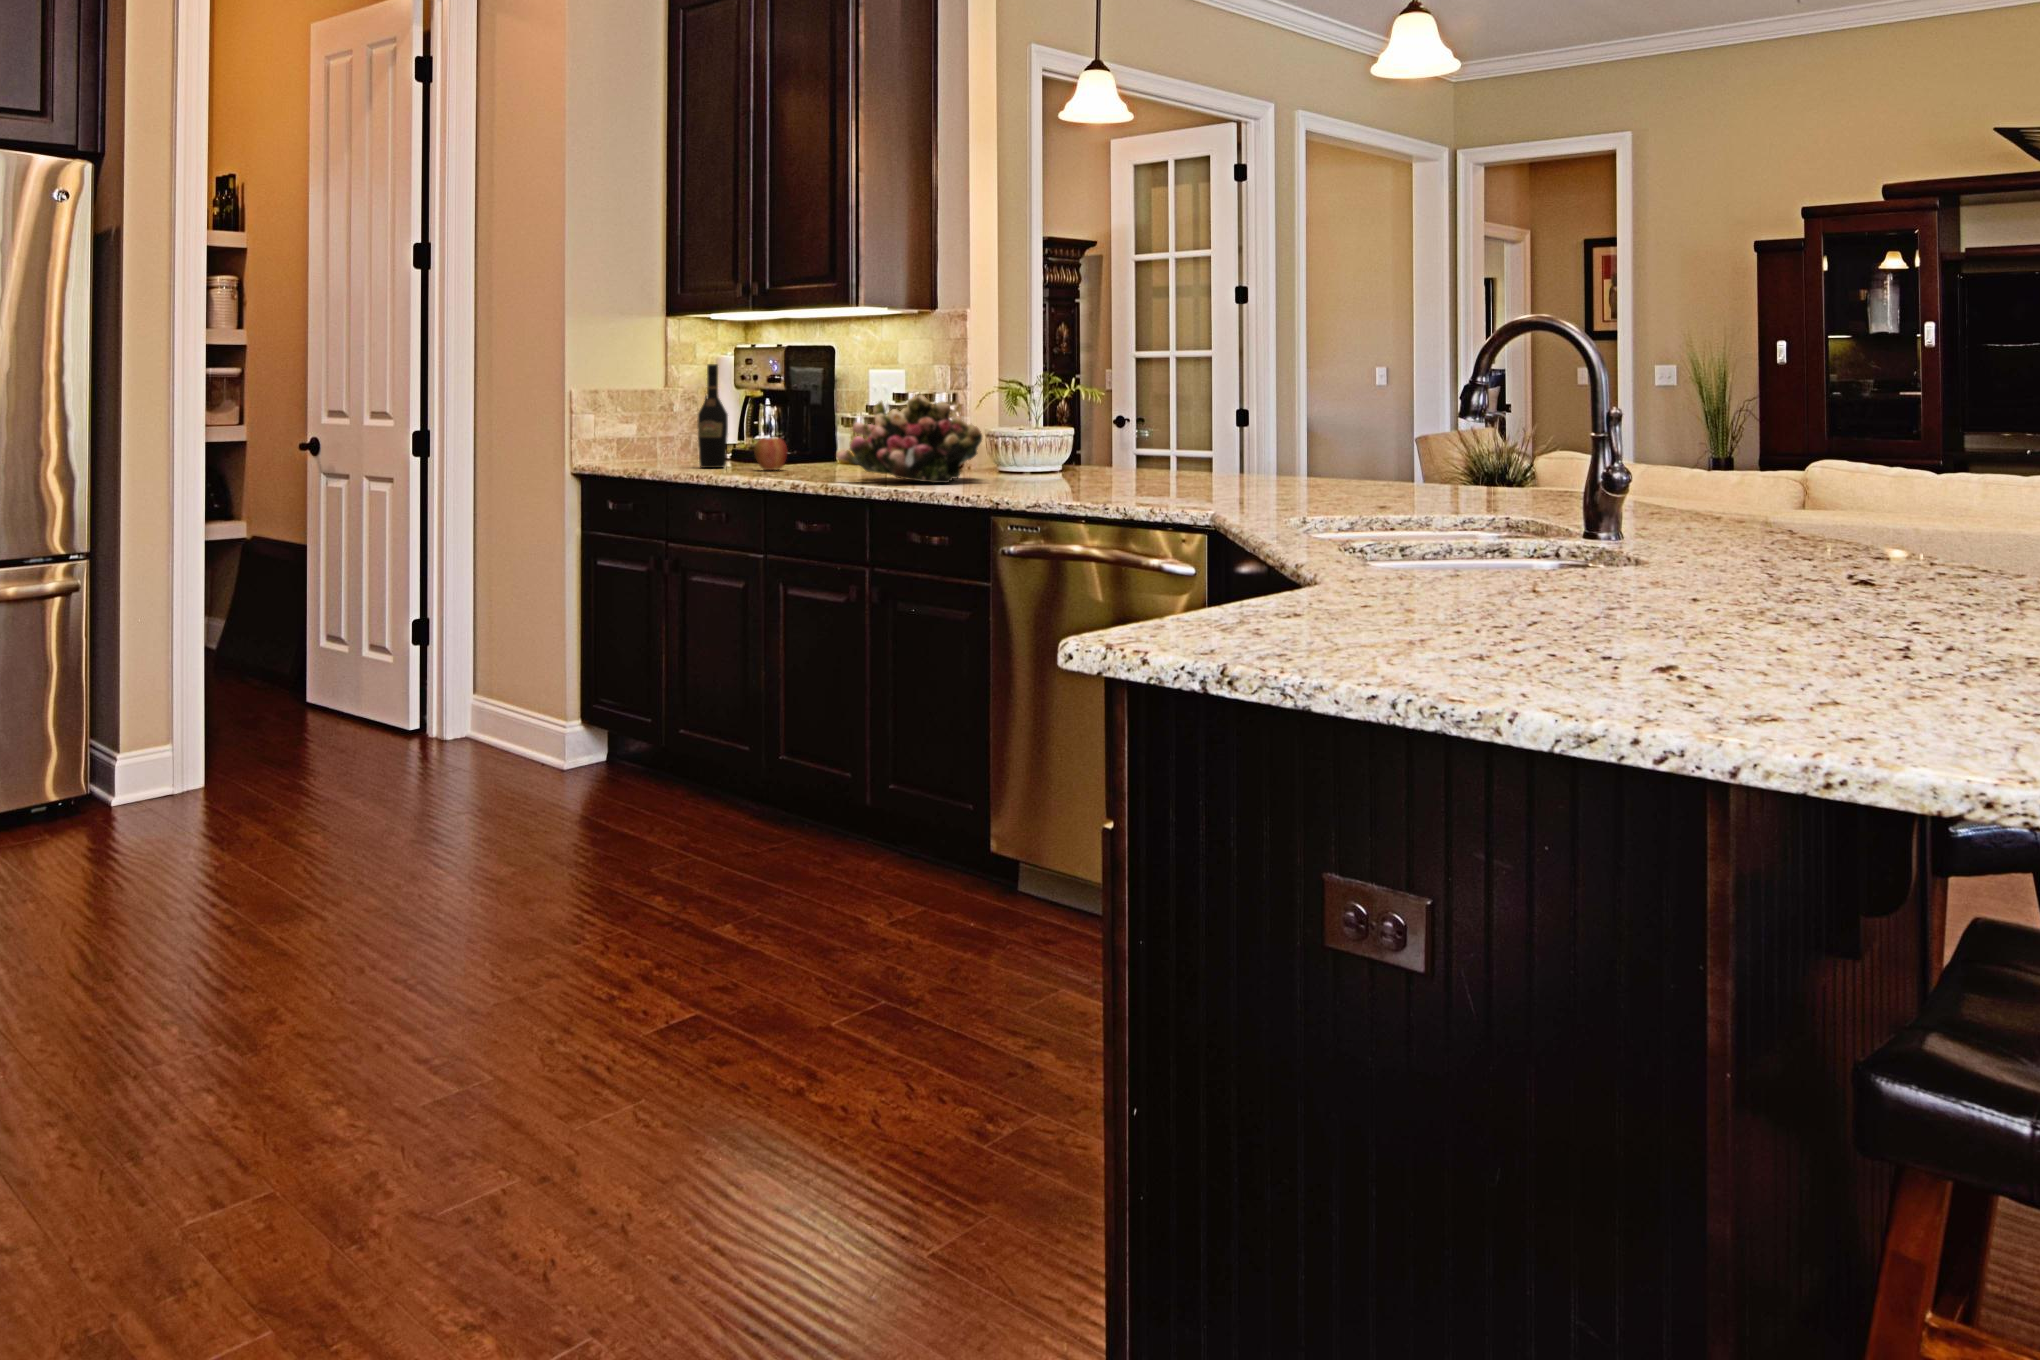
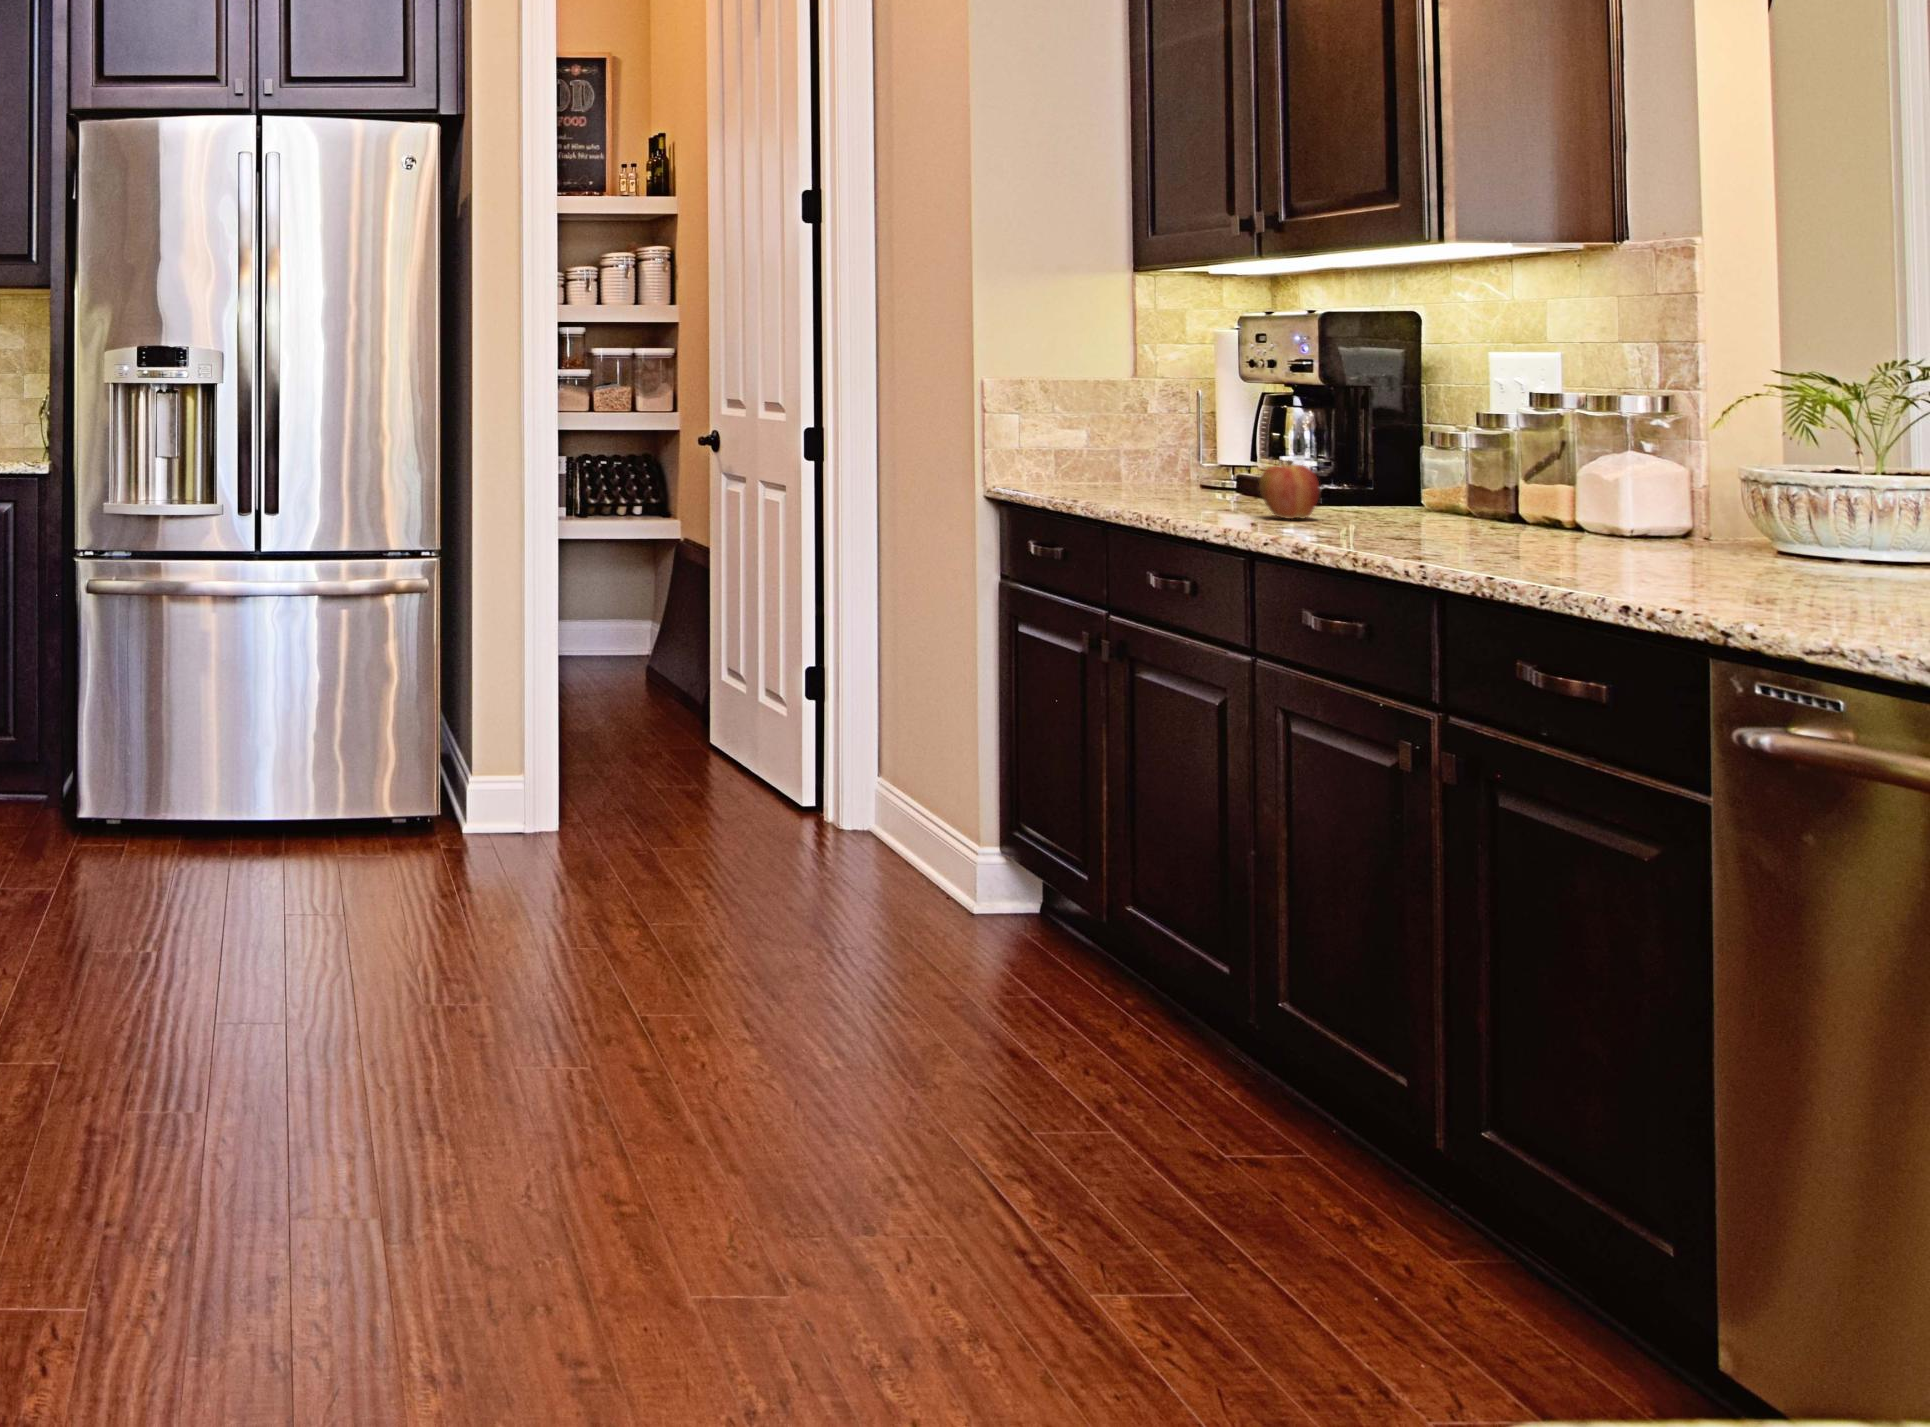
wine bottle: present [697,364,728,468] -> none [1167,345,1218,507]
flower arrangement: present [837,395,982,483] -> none [1401,406,1741,586]

